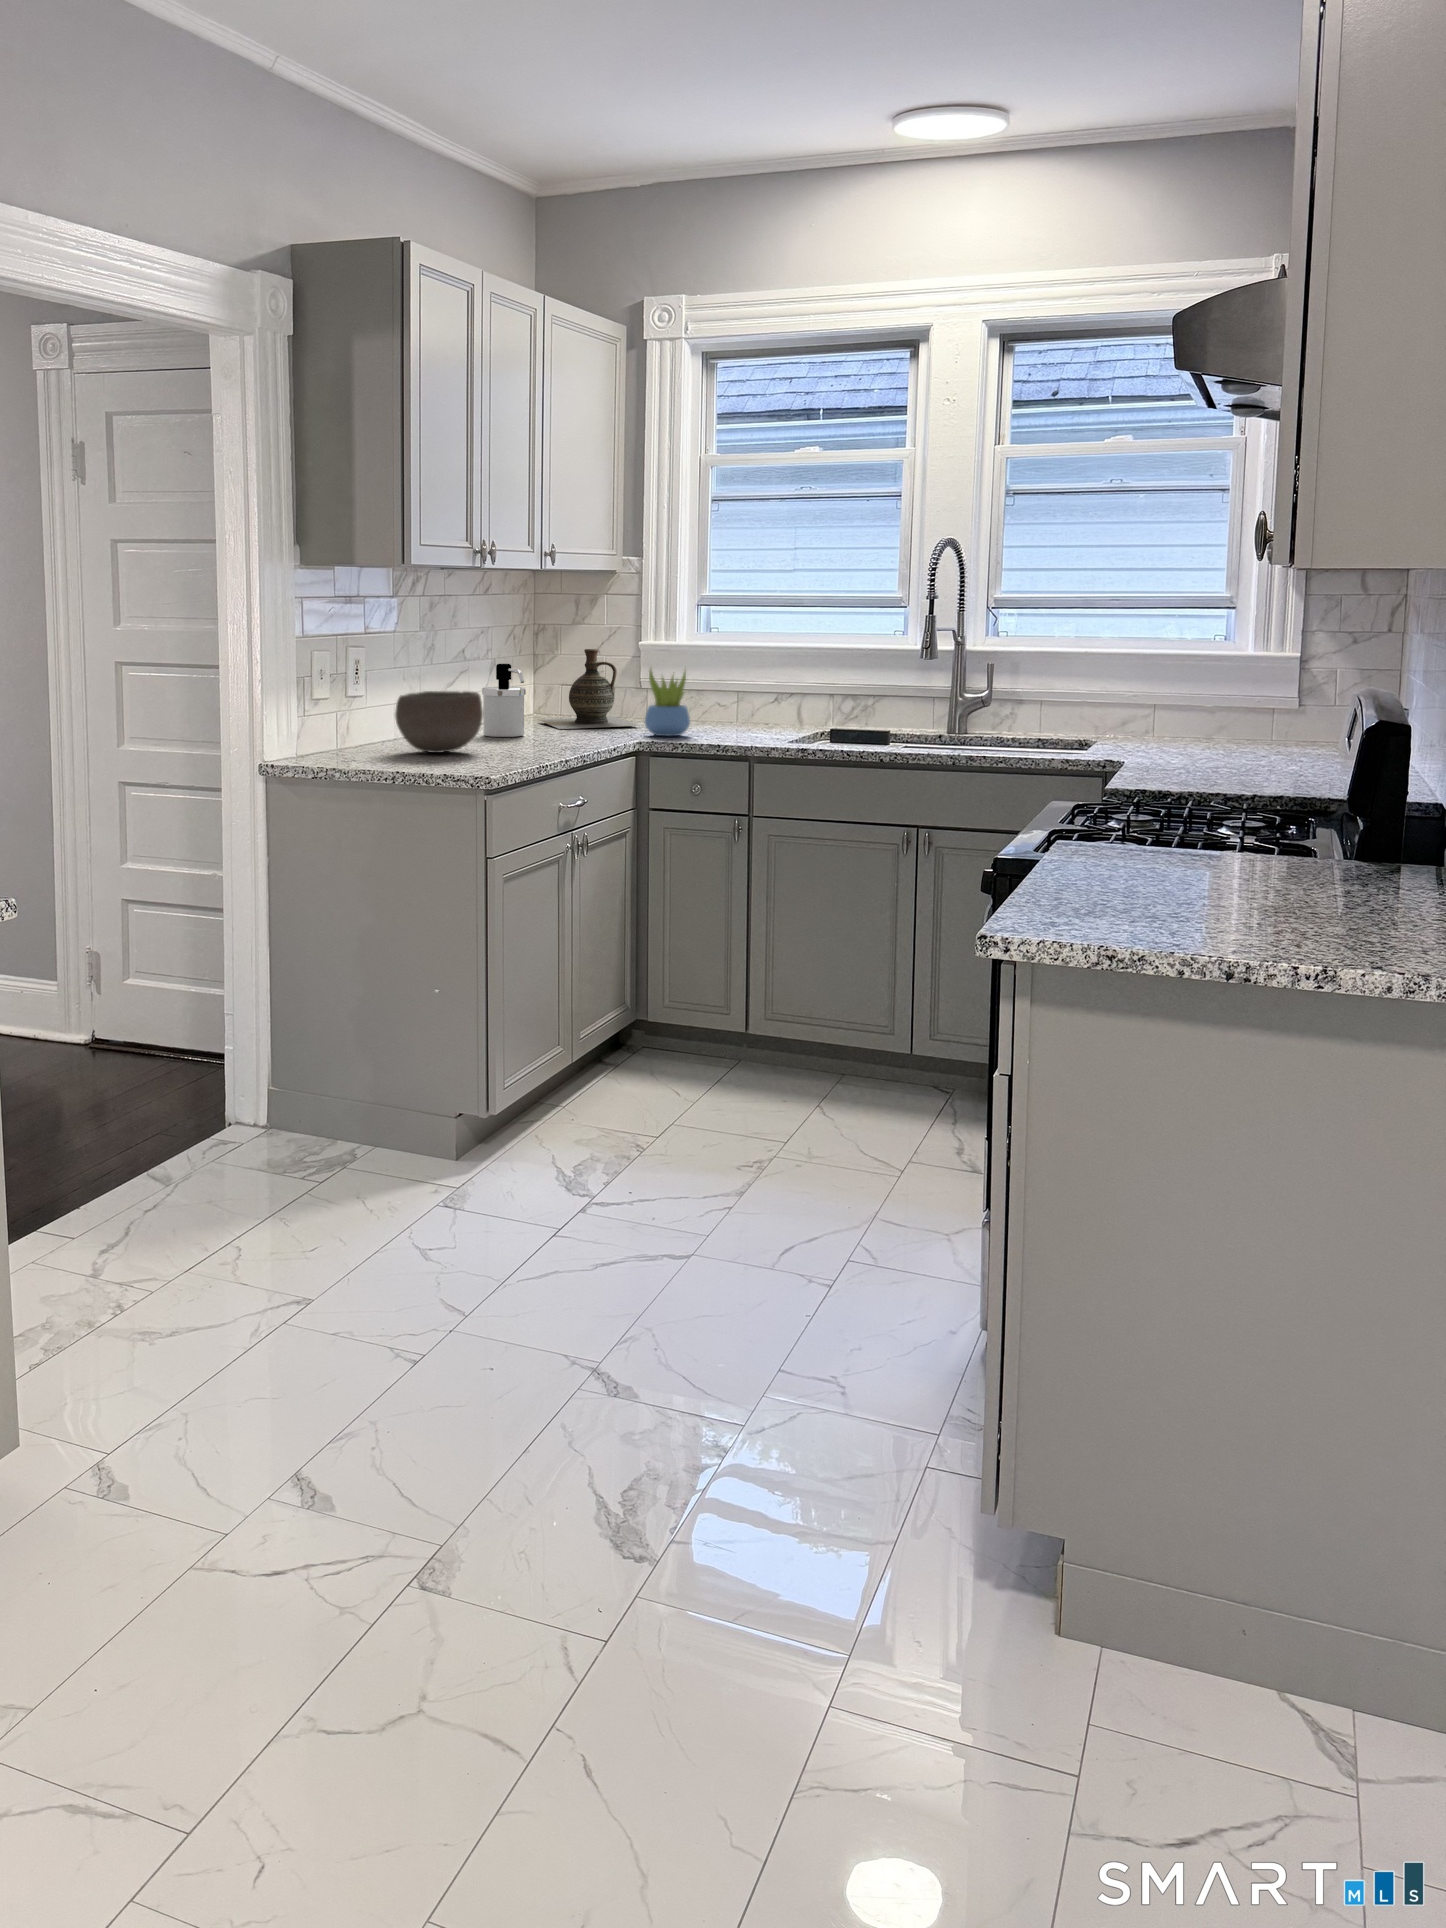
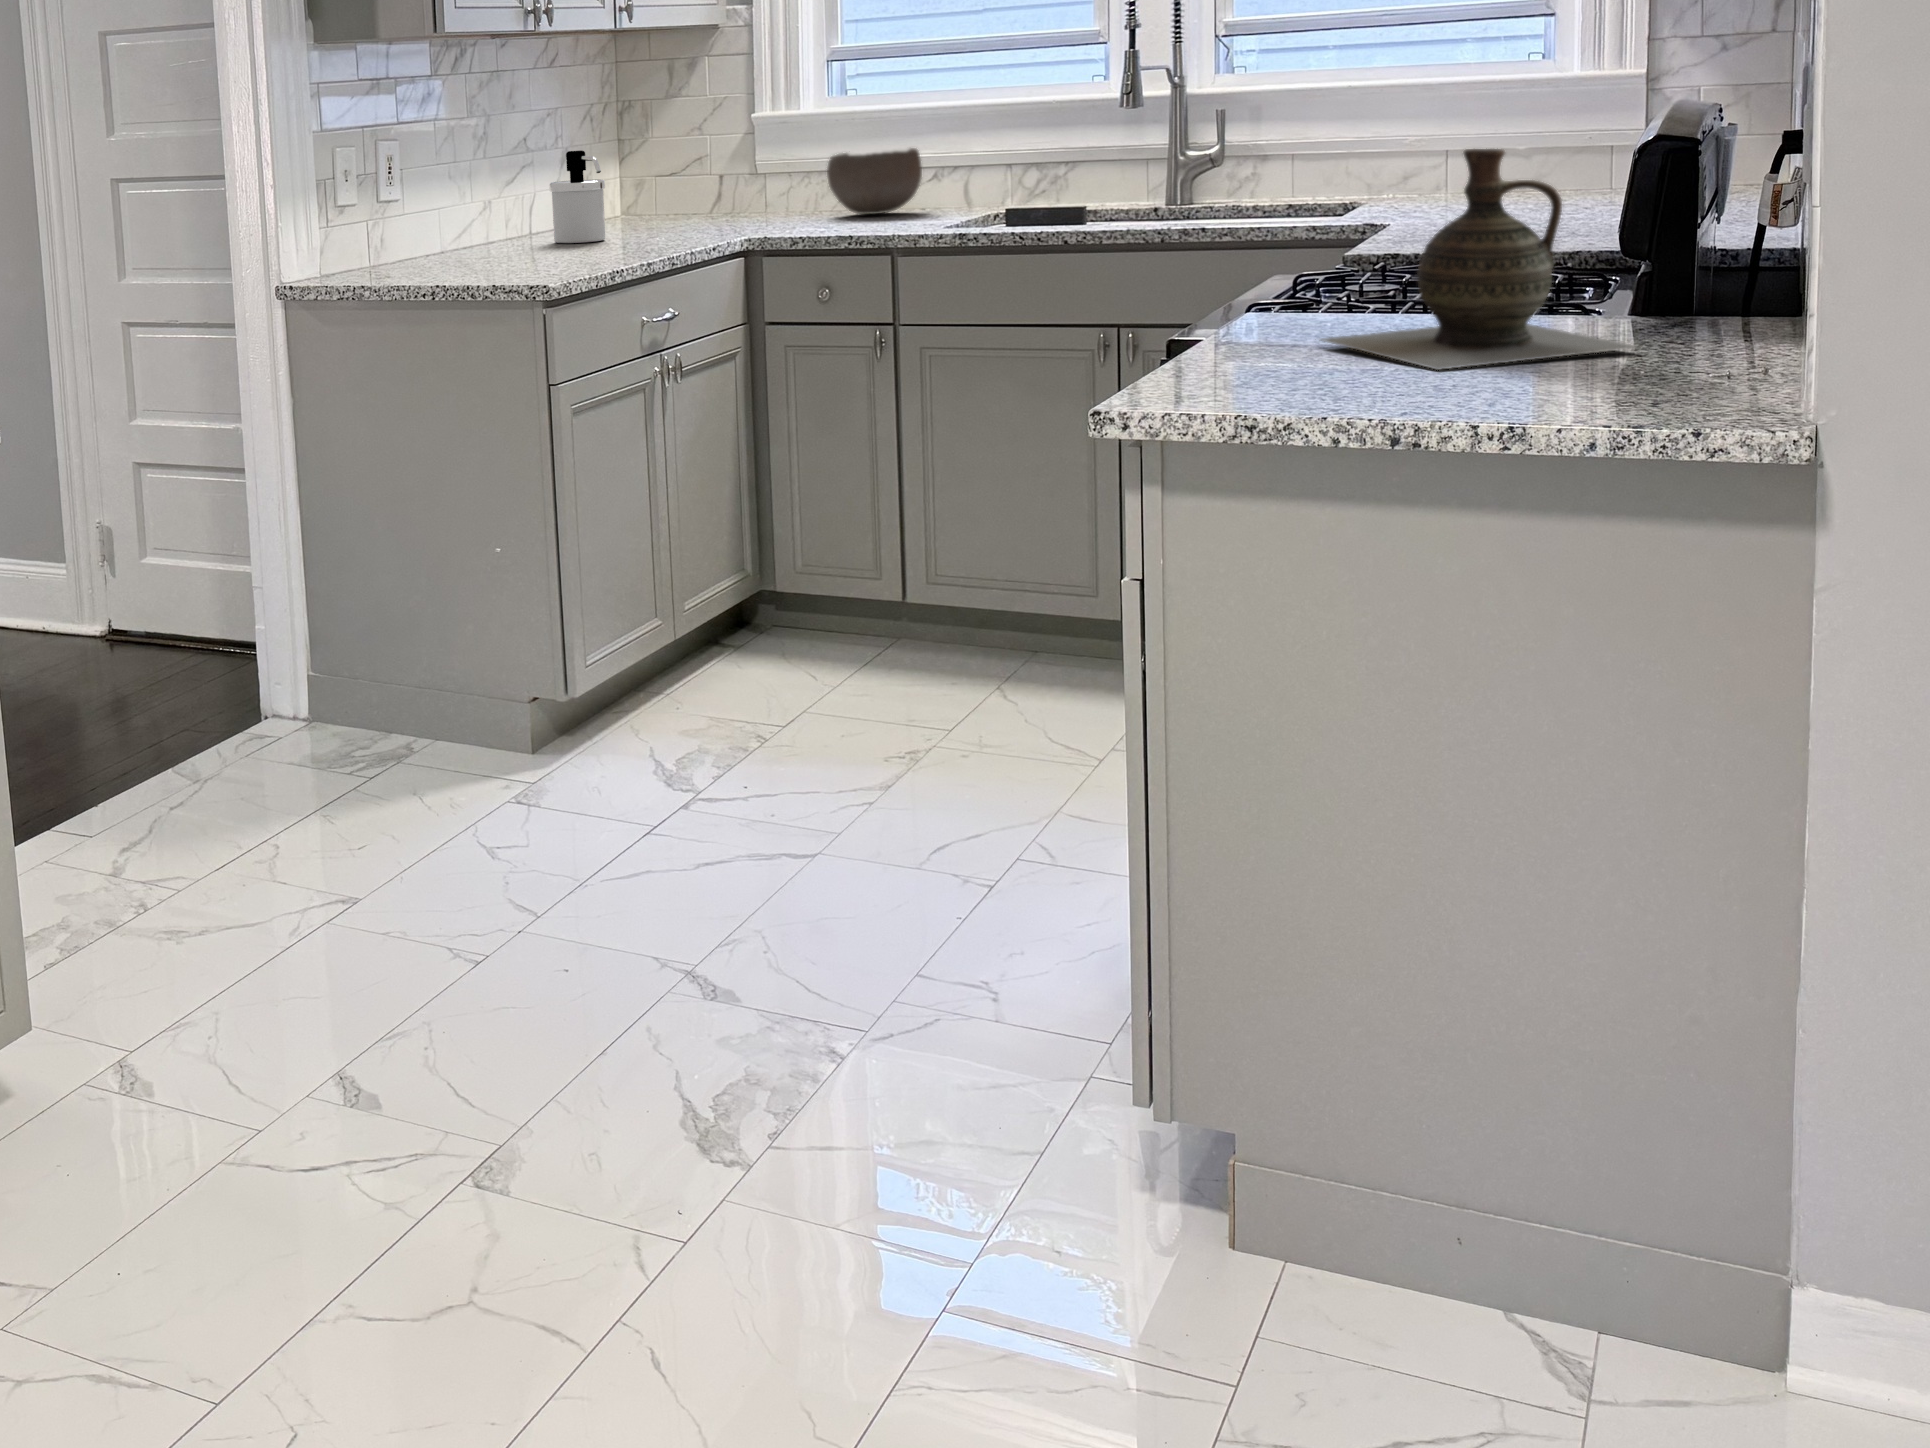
ceramic jug: present [539,649,638,729] -> present [1321,149,1636,370]
succulent plant: present [645,669,690,736] -> none [759,140,818,231]
bowl: present [395,691,483,753] -> present [827,148,922,214]

